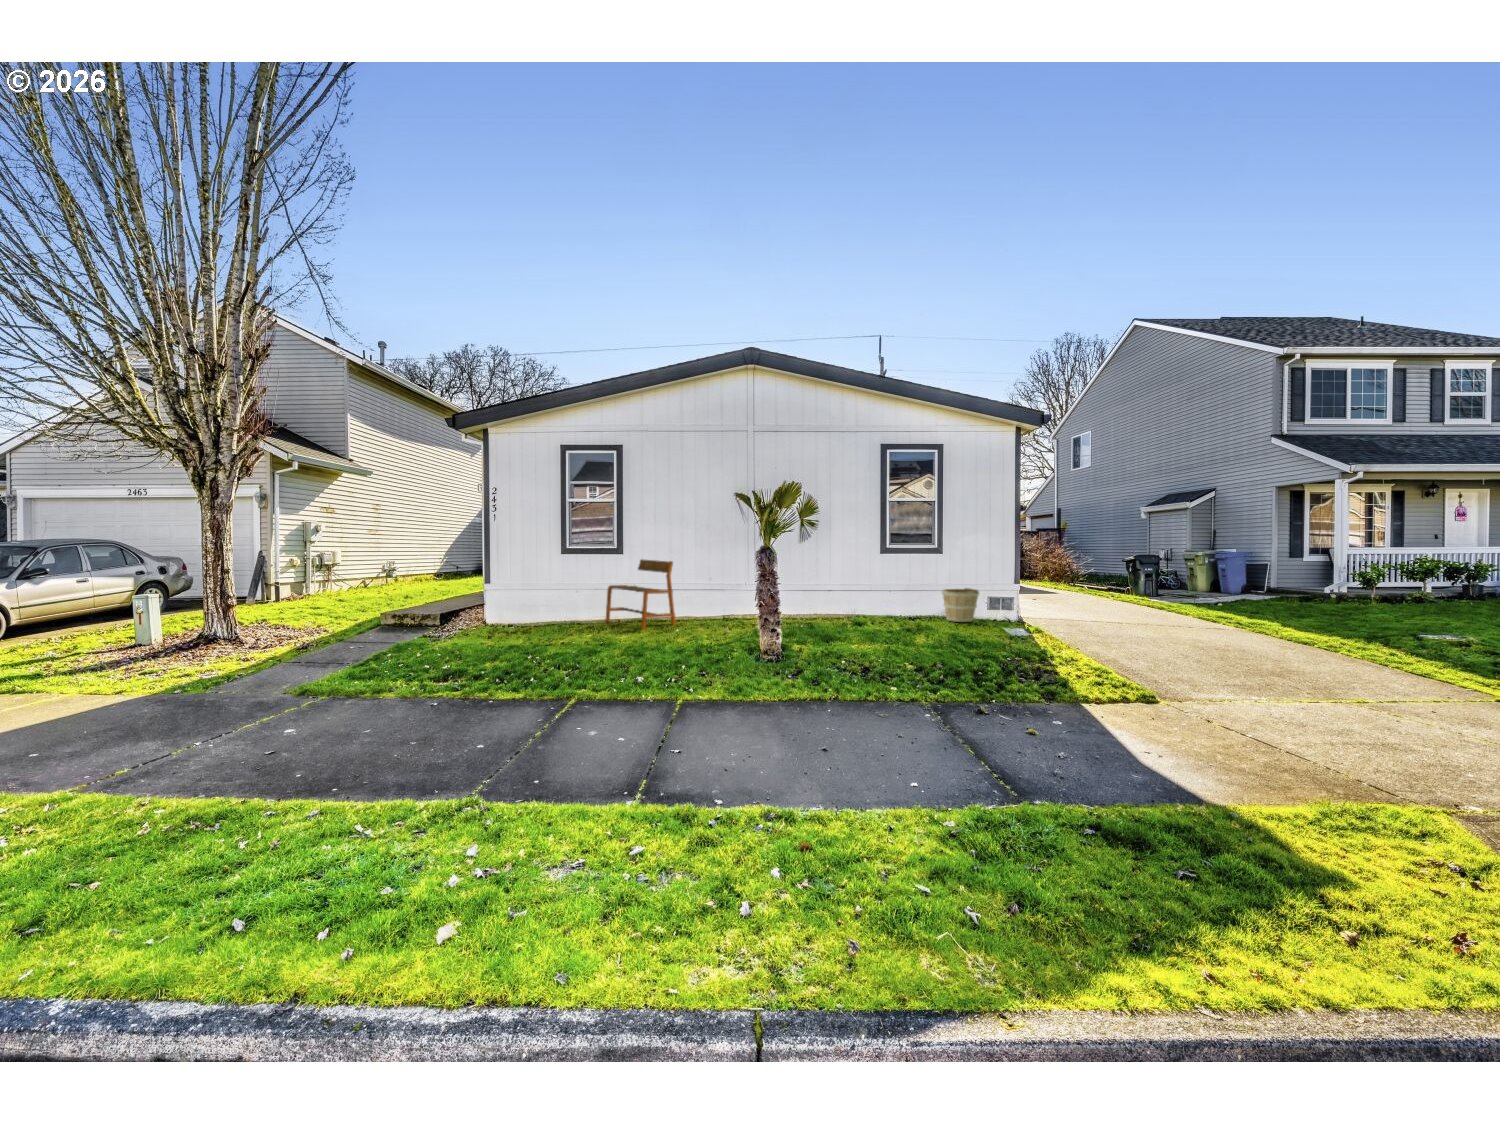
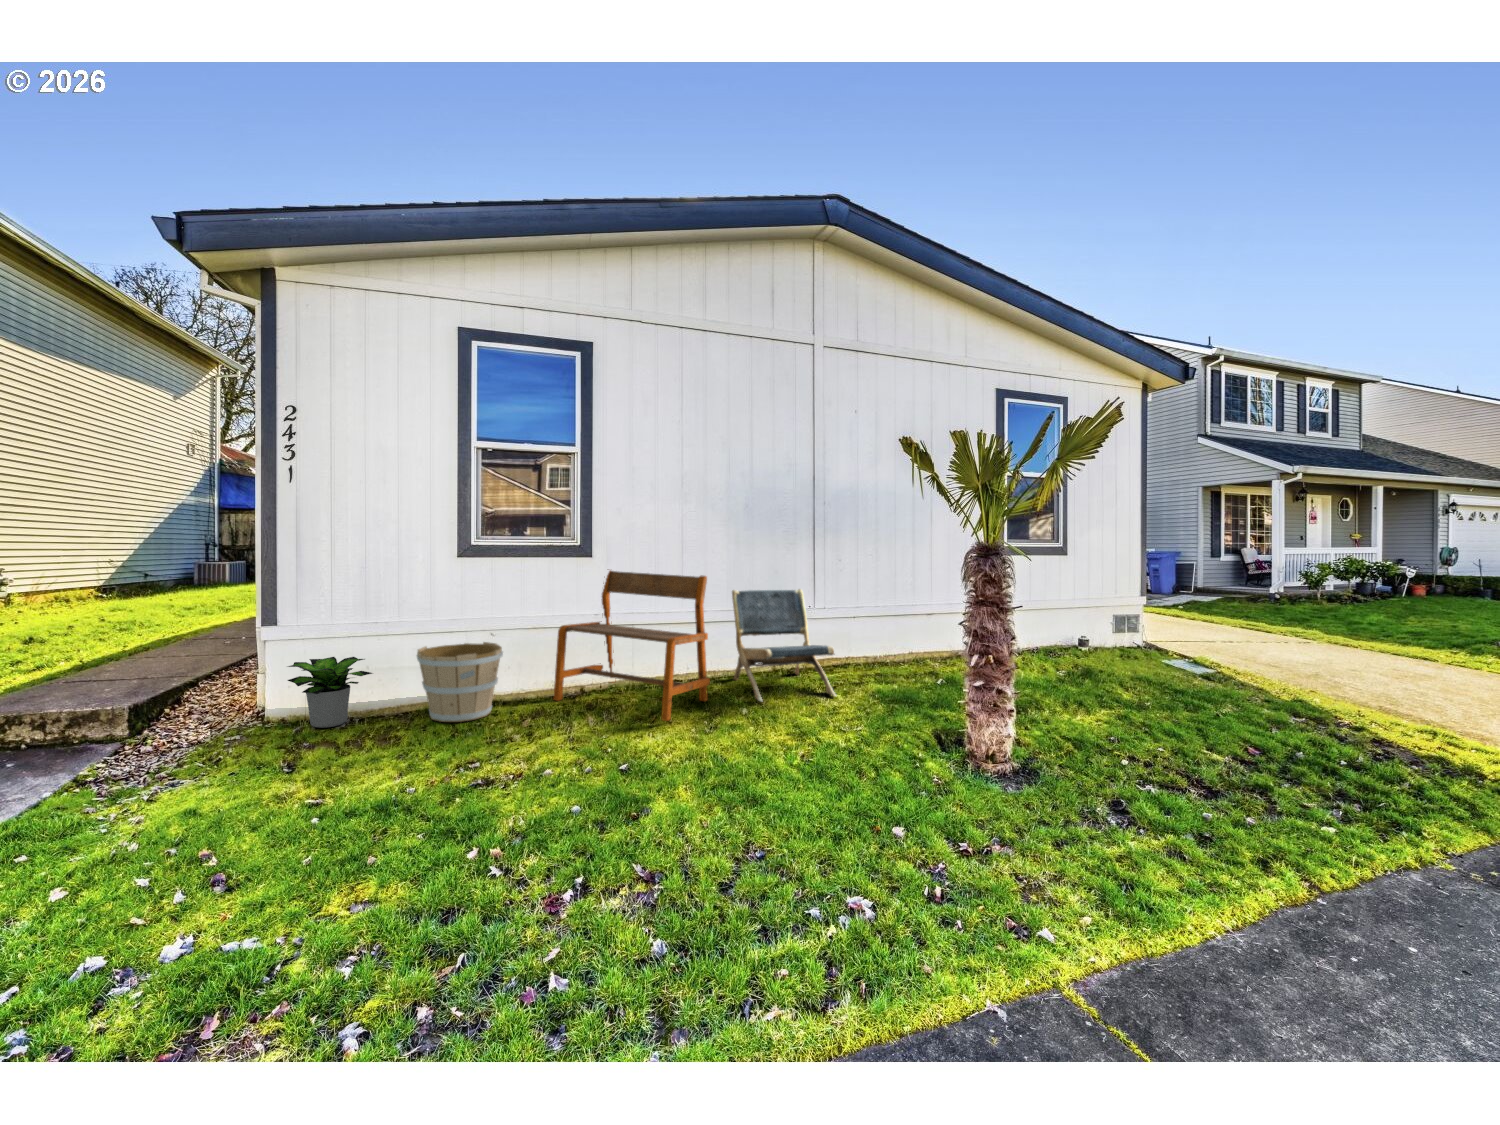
lounge chair: none [697,569,741,626] -> present [732,589,836,701]
wooden bucket: present [942,588,979,622] -> present [417,642,503,722]
potted plant: none [493,596,527,626] -> present [288,657,372,728]

